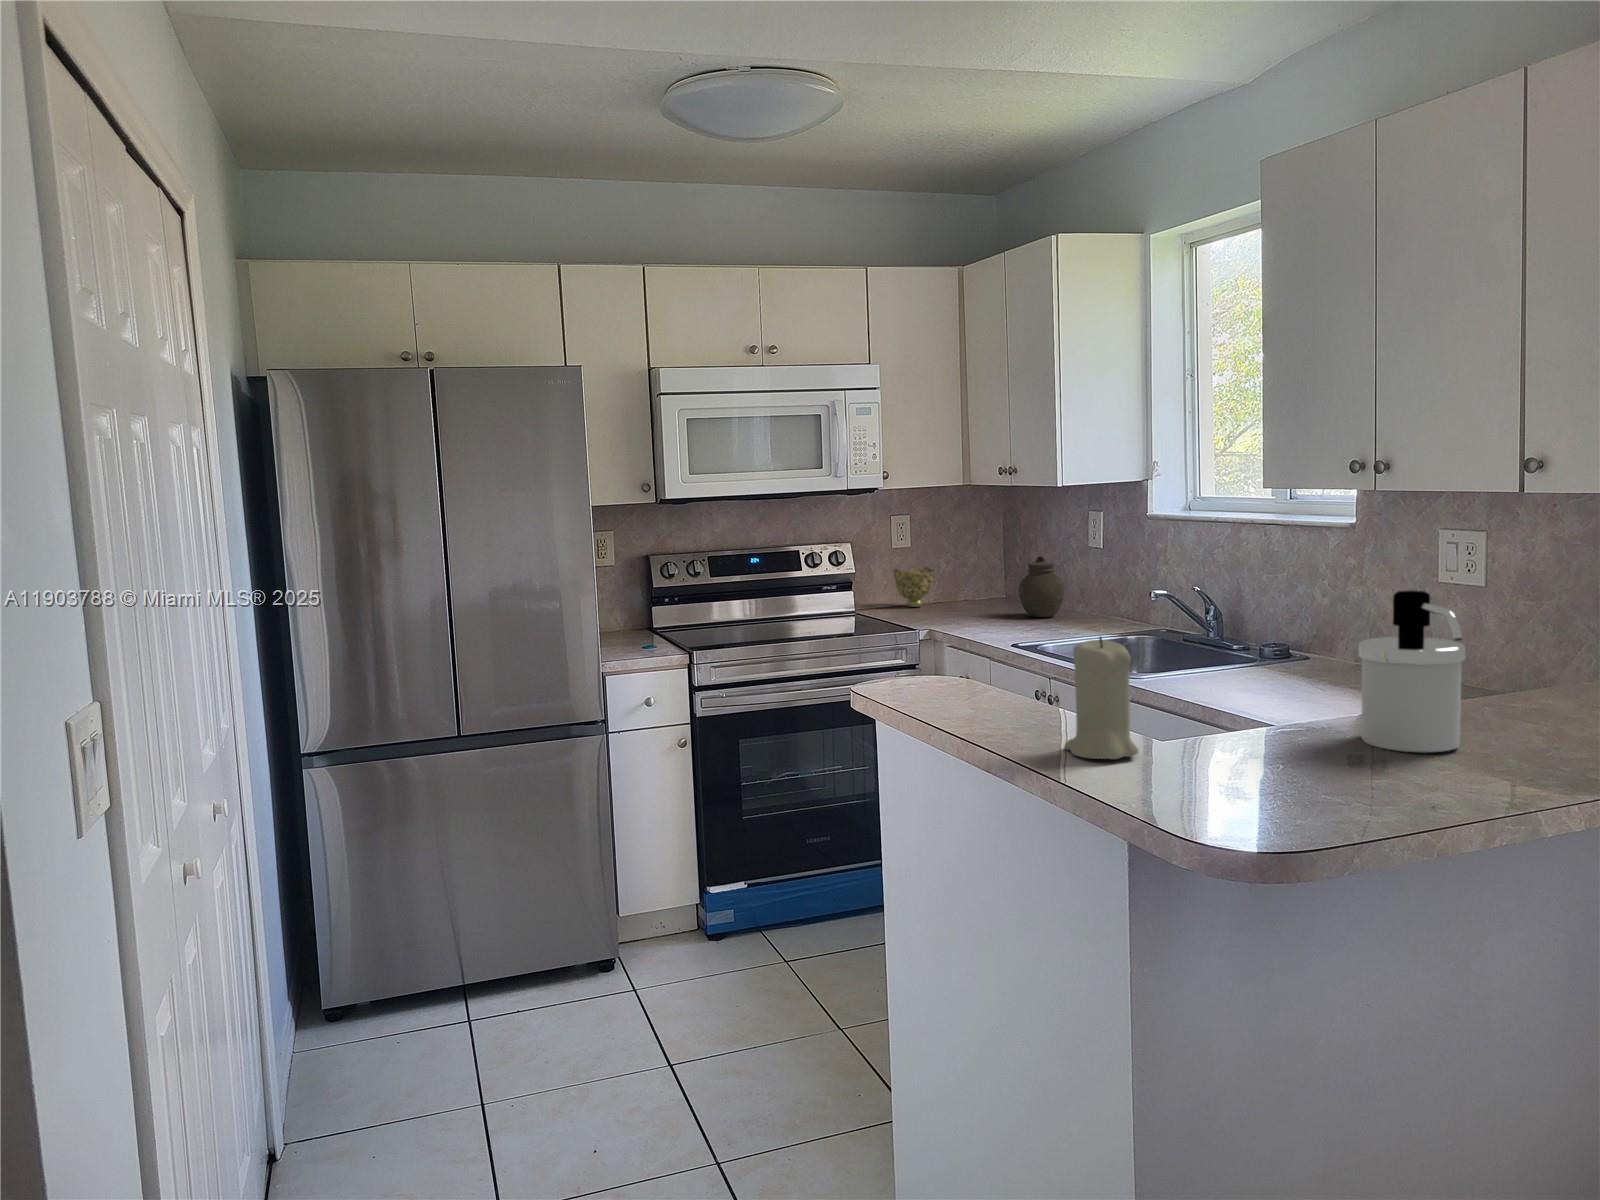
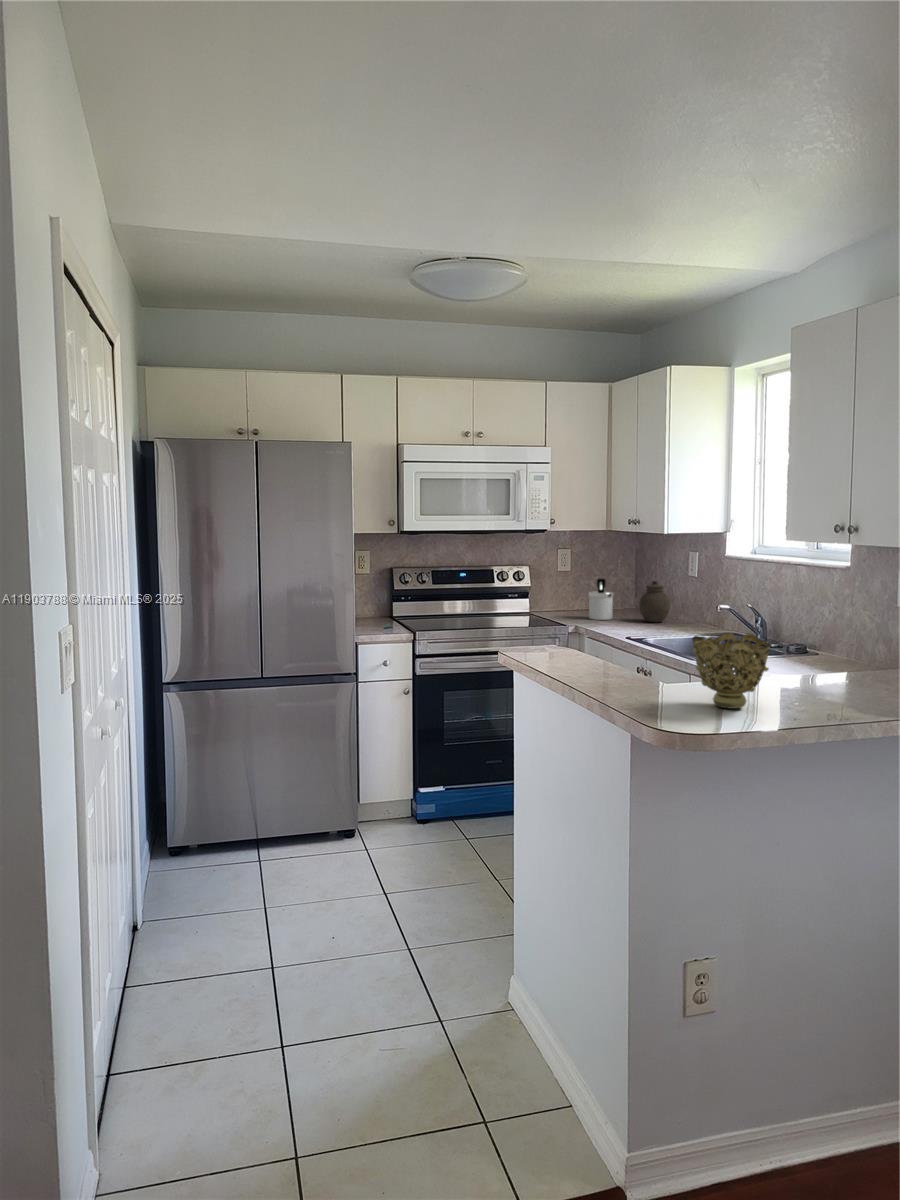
decorative bowl: present [893,567,934,607] -> present [692,633,771,709]
soap dispenser: present [1358,590,1466,753] -> present [589,579,614,620]
candle: present [1064,636,1139,759] -> none [606,618,647,690]

